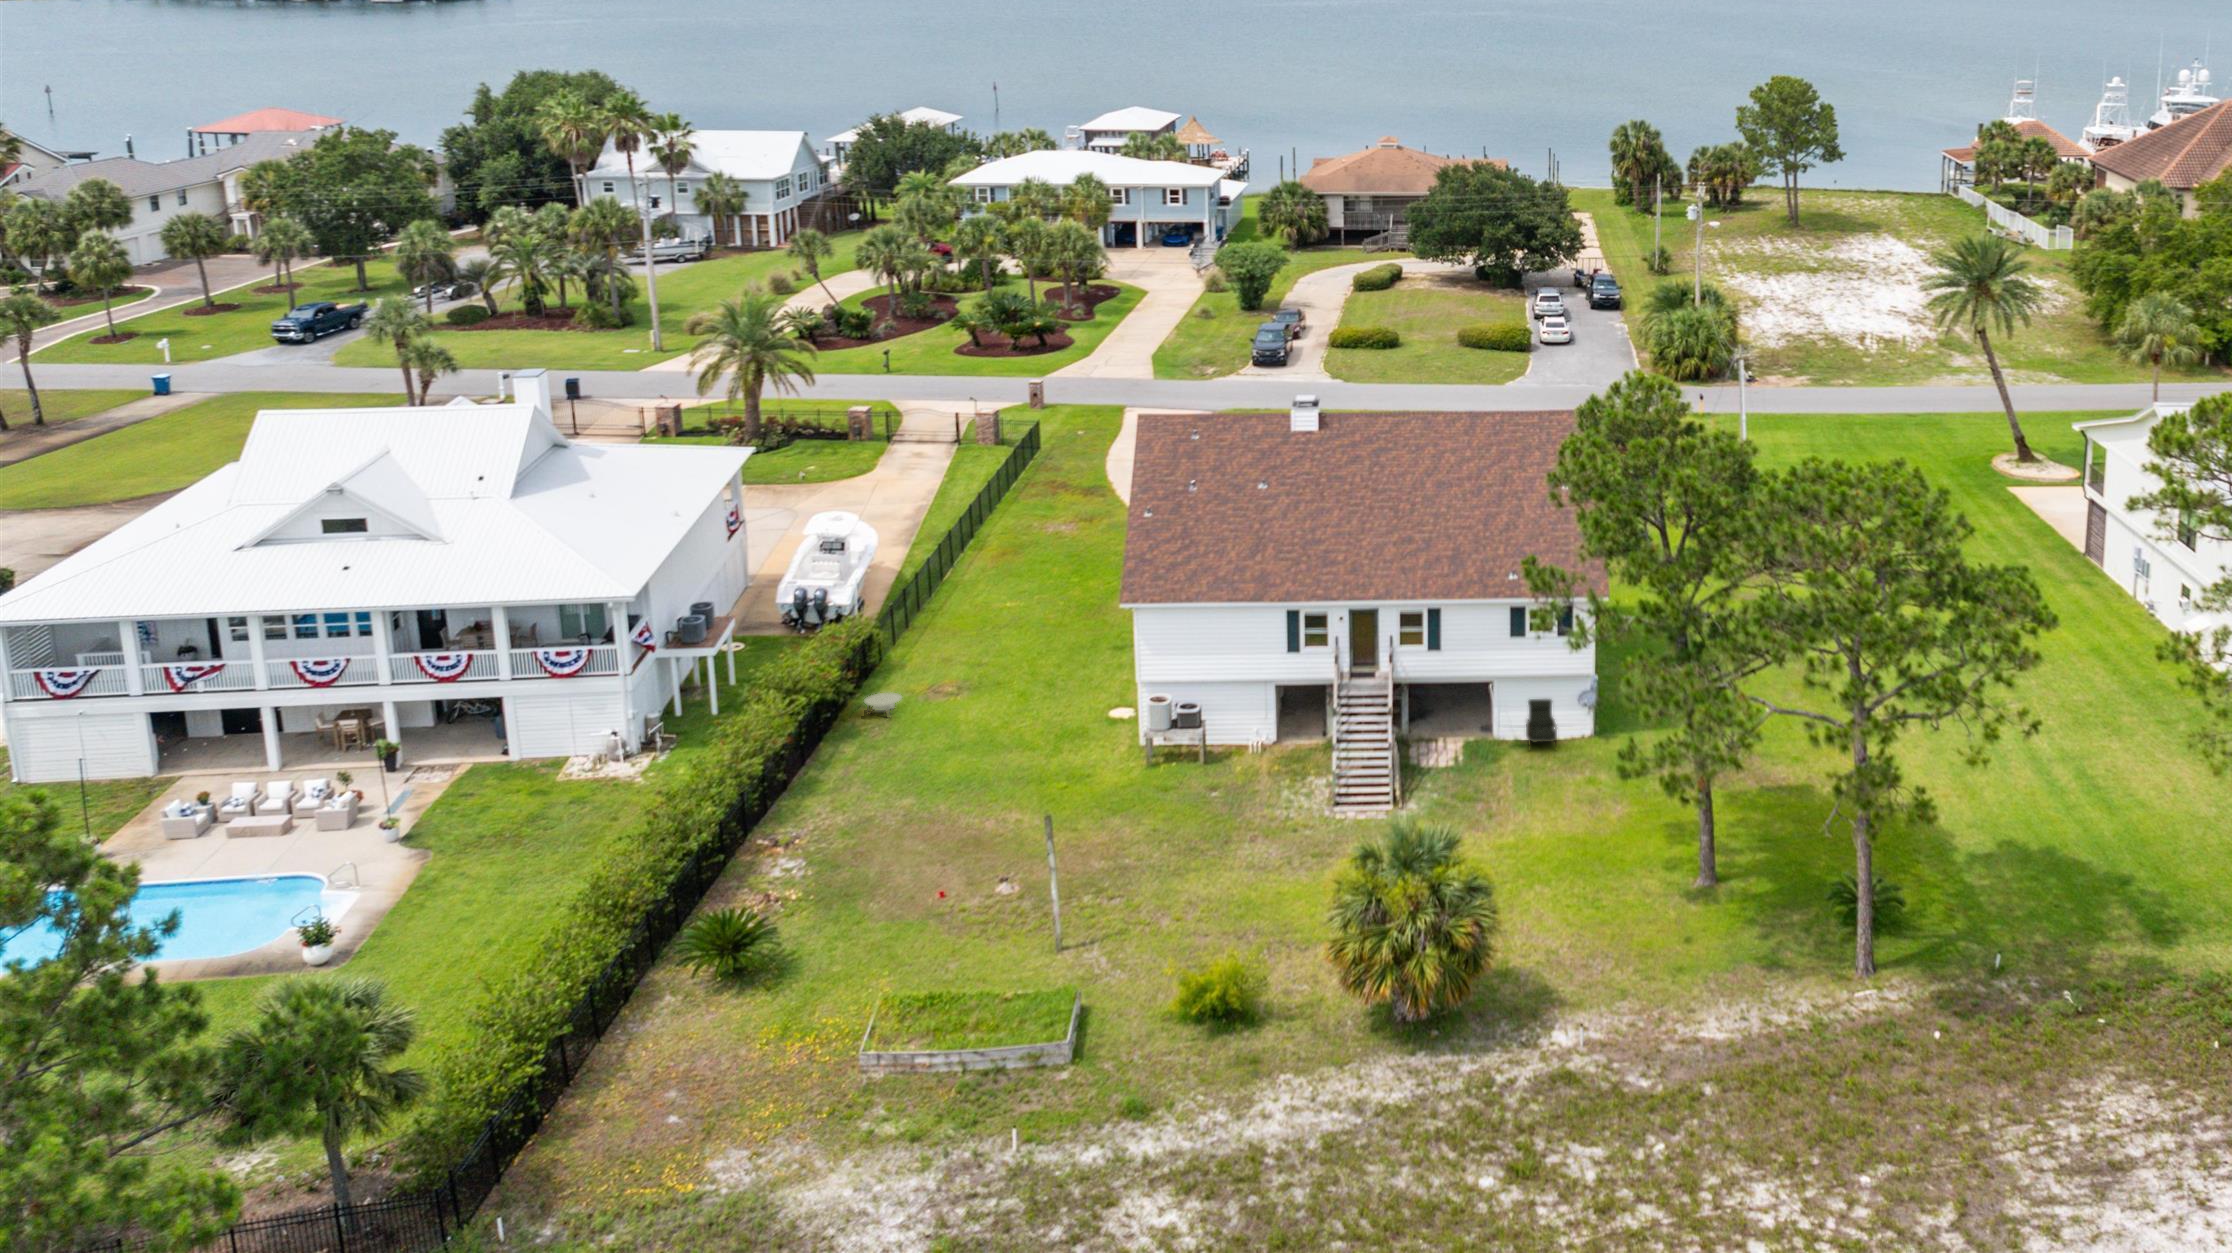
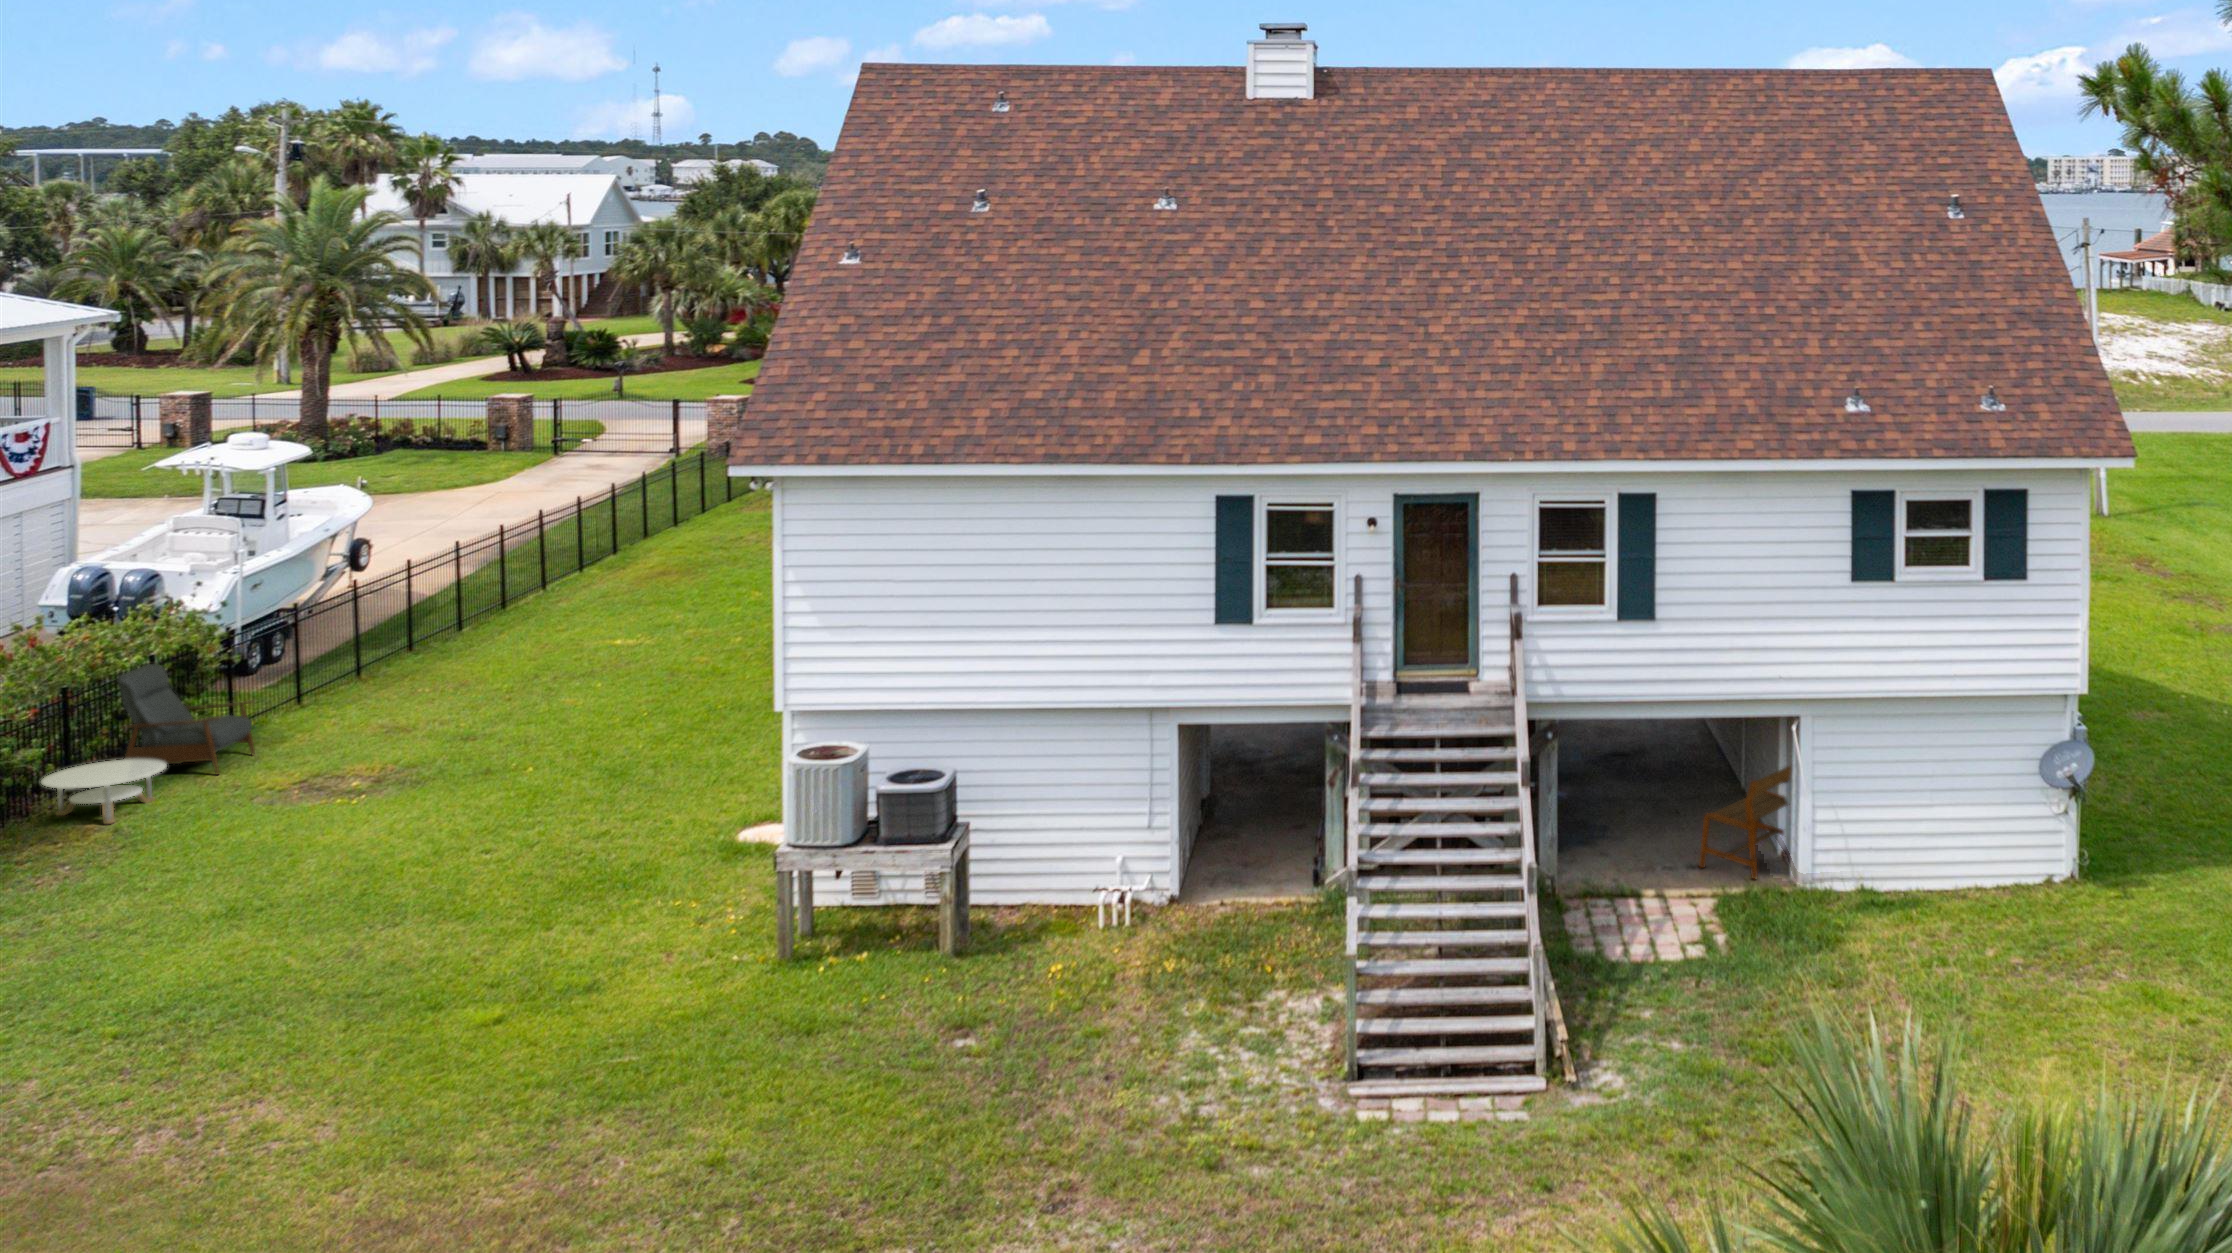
bench: none [1460,695,1500,738] -> present [1699,766,1791,879]
chair: present [1526,699,1557,743] -> present [117,664,255,774]

